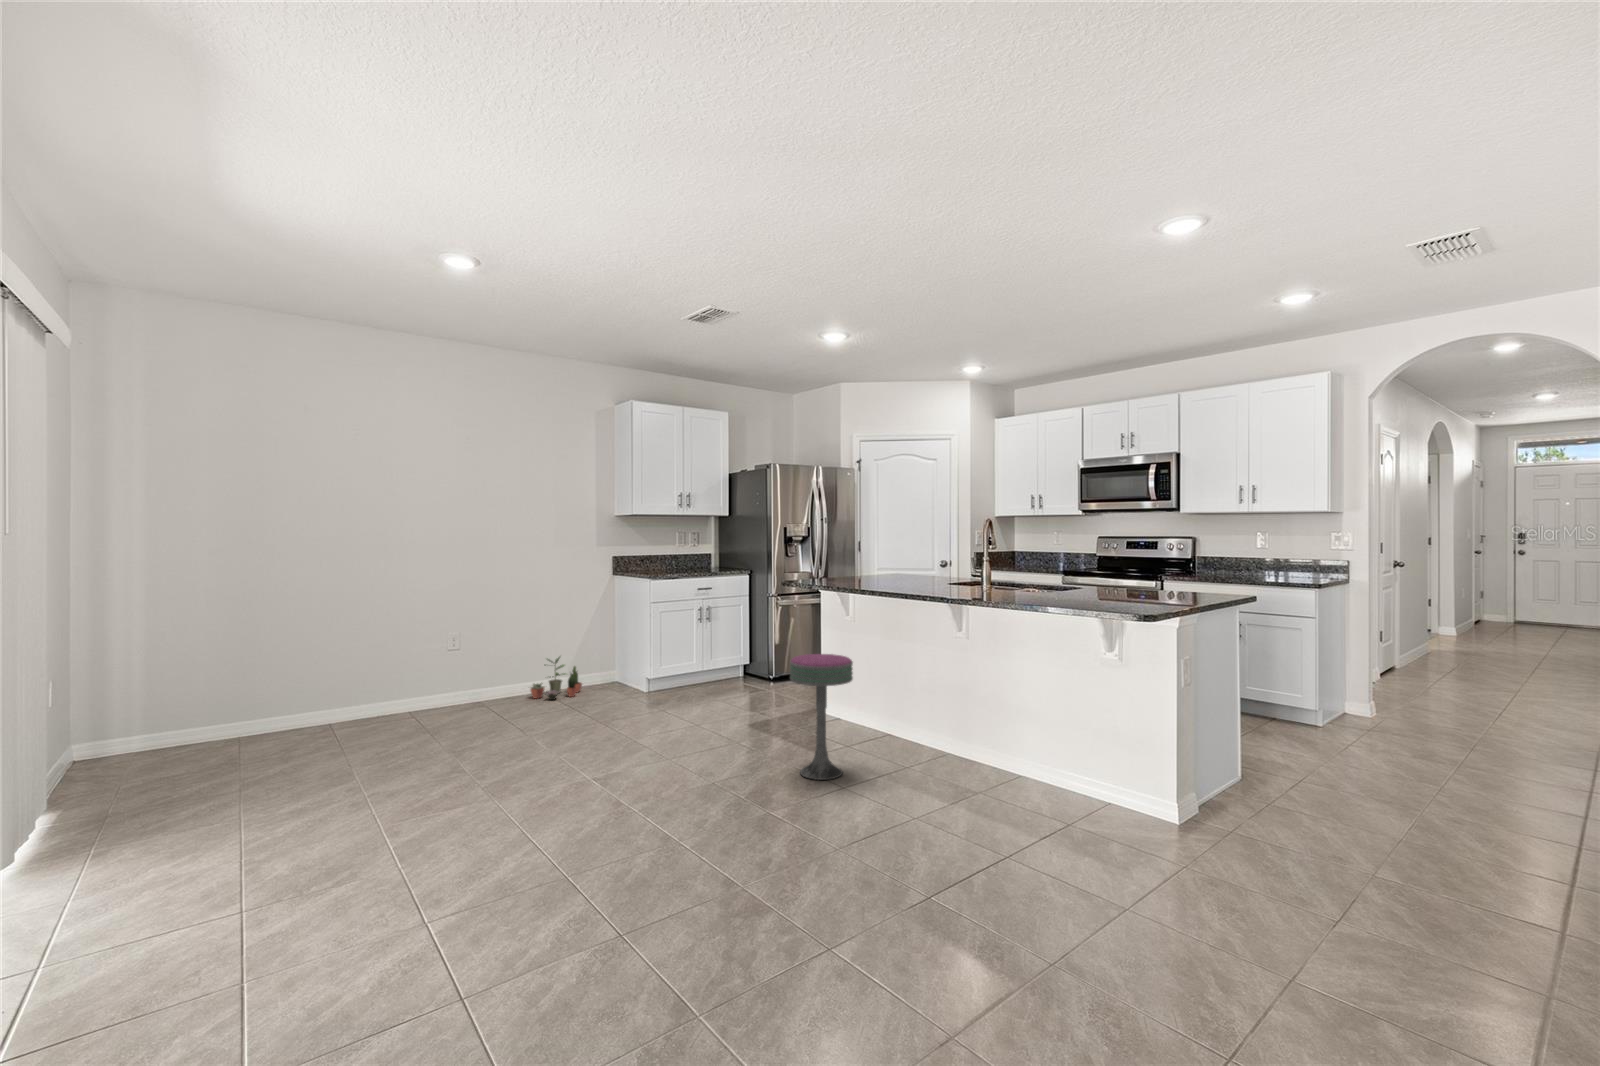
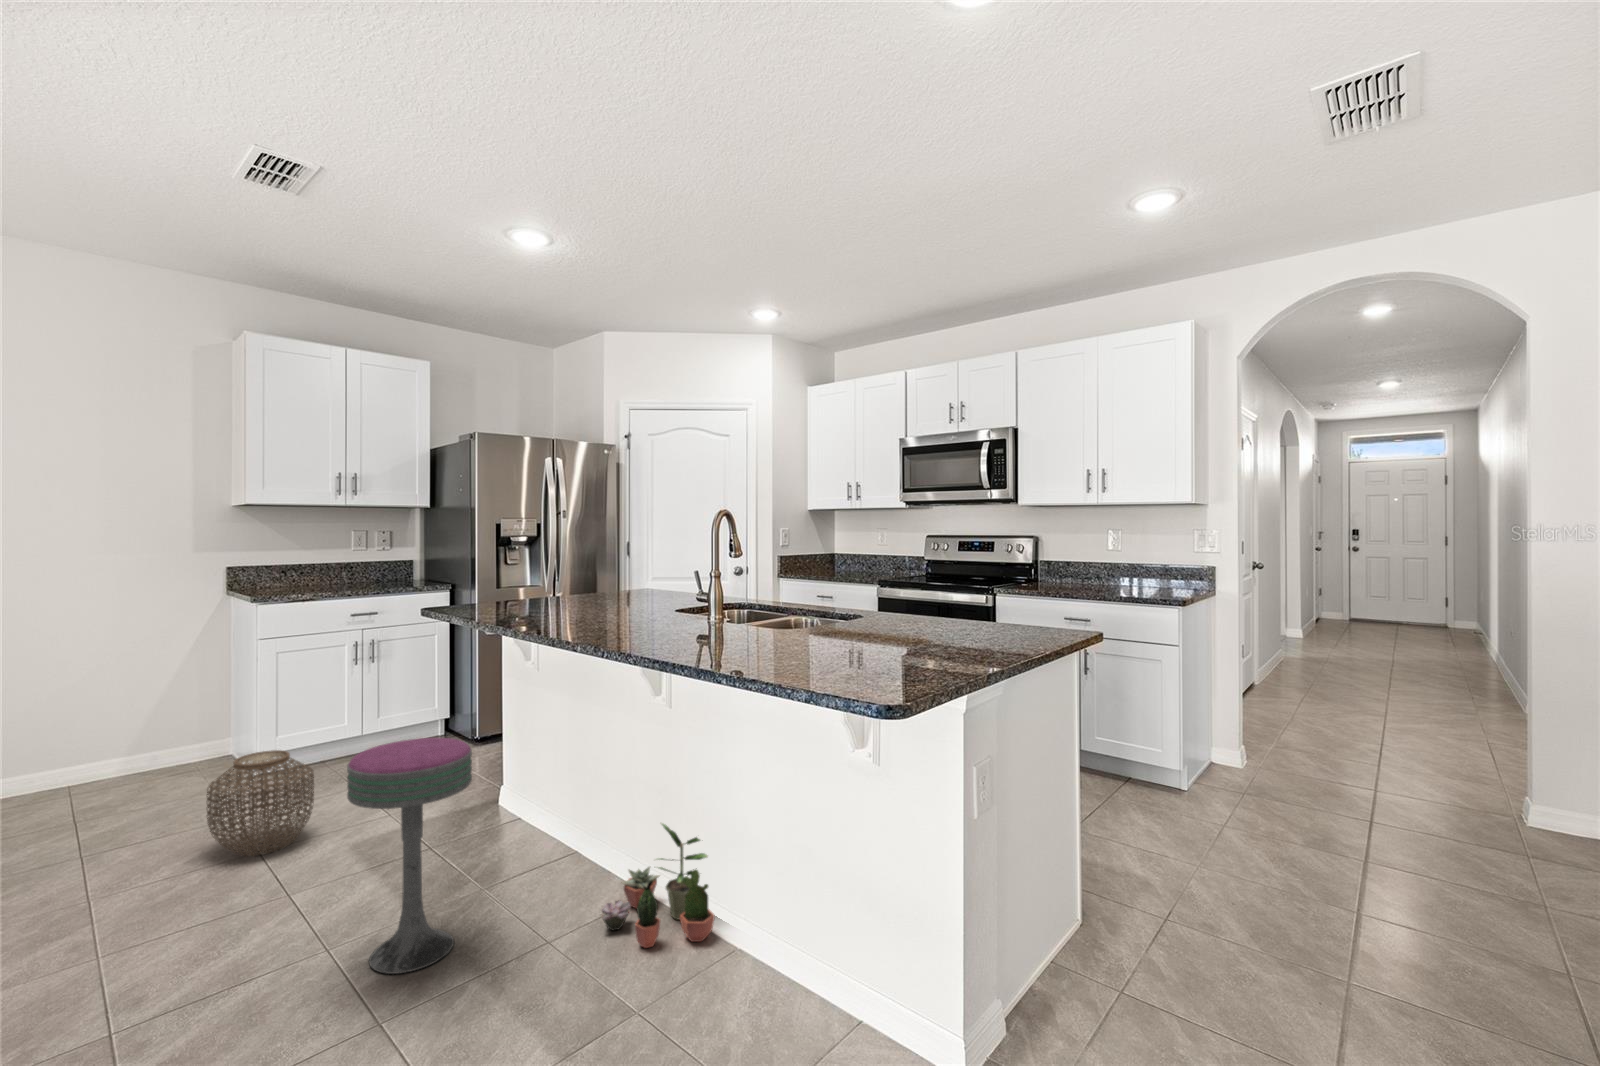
potted plant: present [531,657,582,700] -> present [601,824,715,948]
woven basket: none [660,669,713,731] -> present [207,750,314,856]

